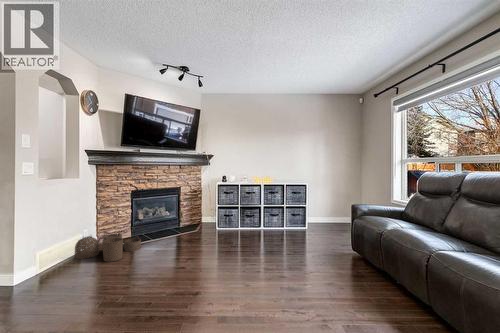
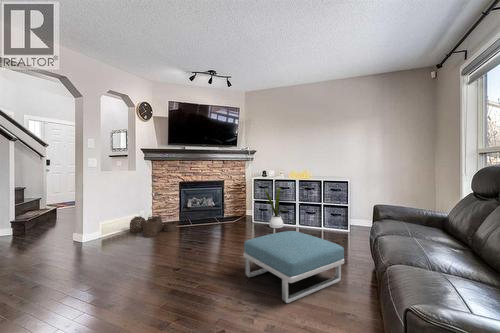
house plant: none [230,189,257,233] -> present [265,188,285,228]
footstool: none [275,232,358,299] -> present [244,231,344,303]

